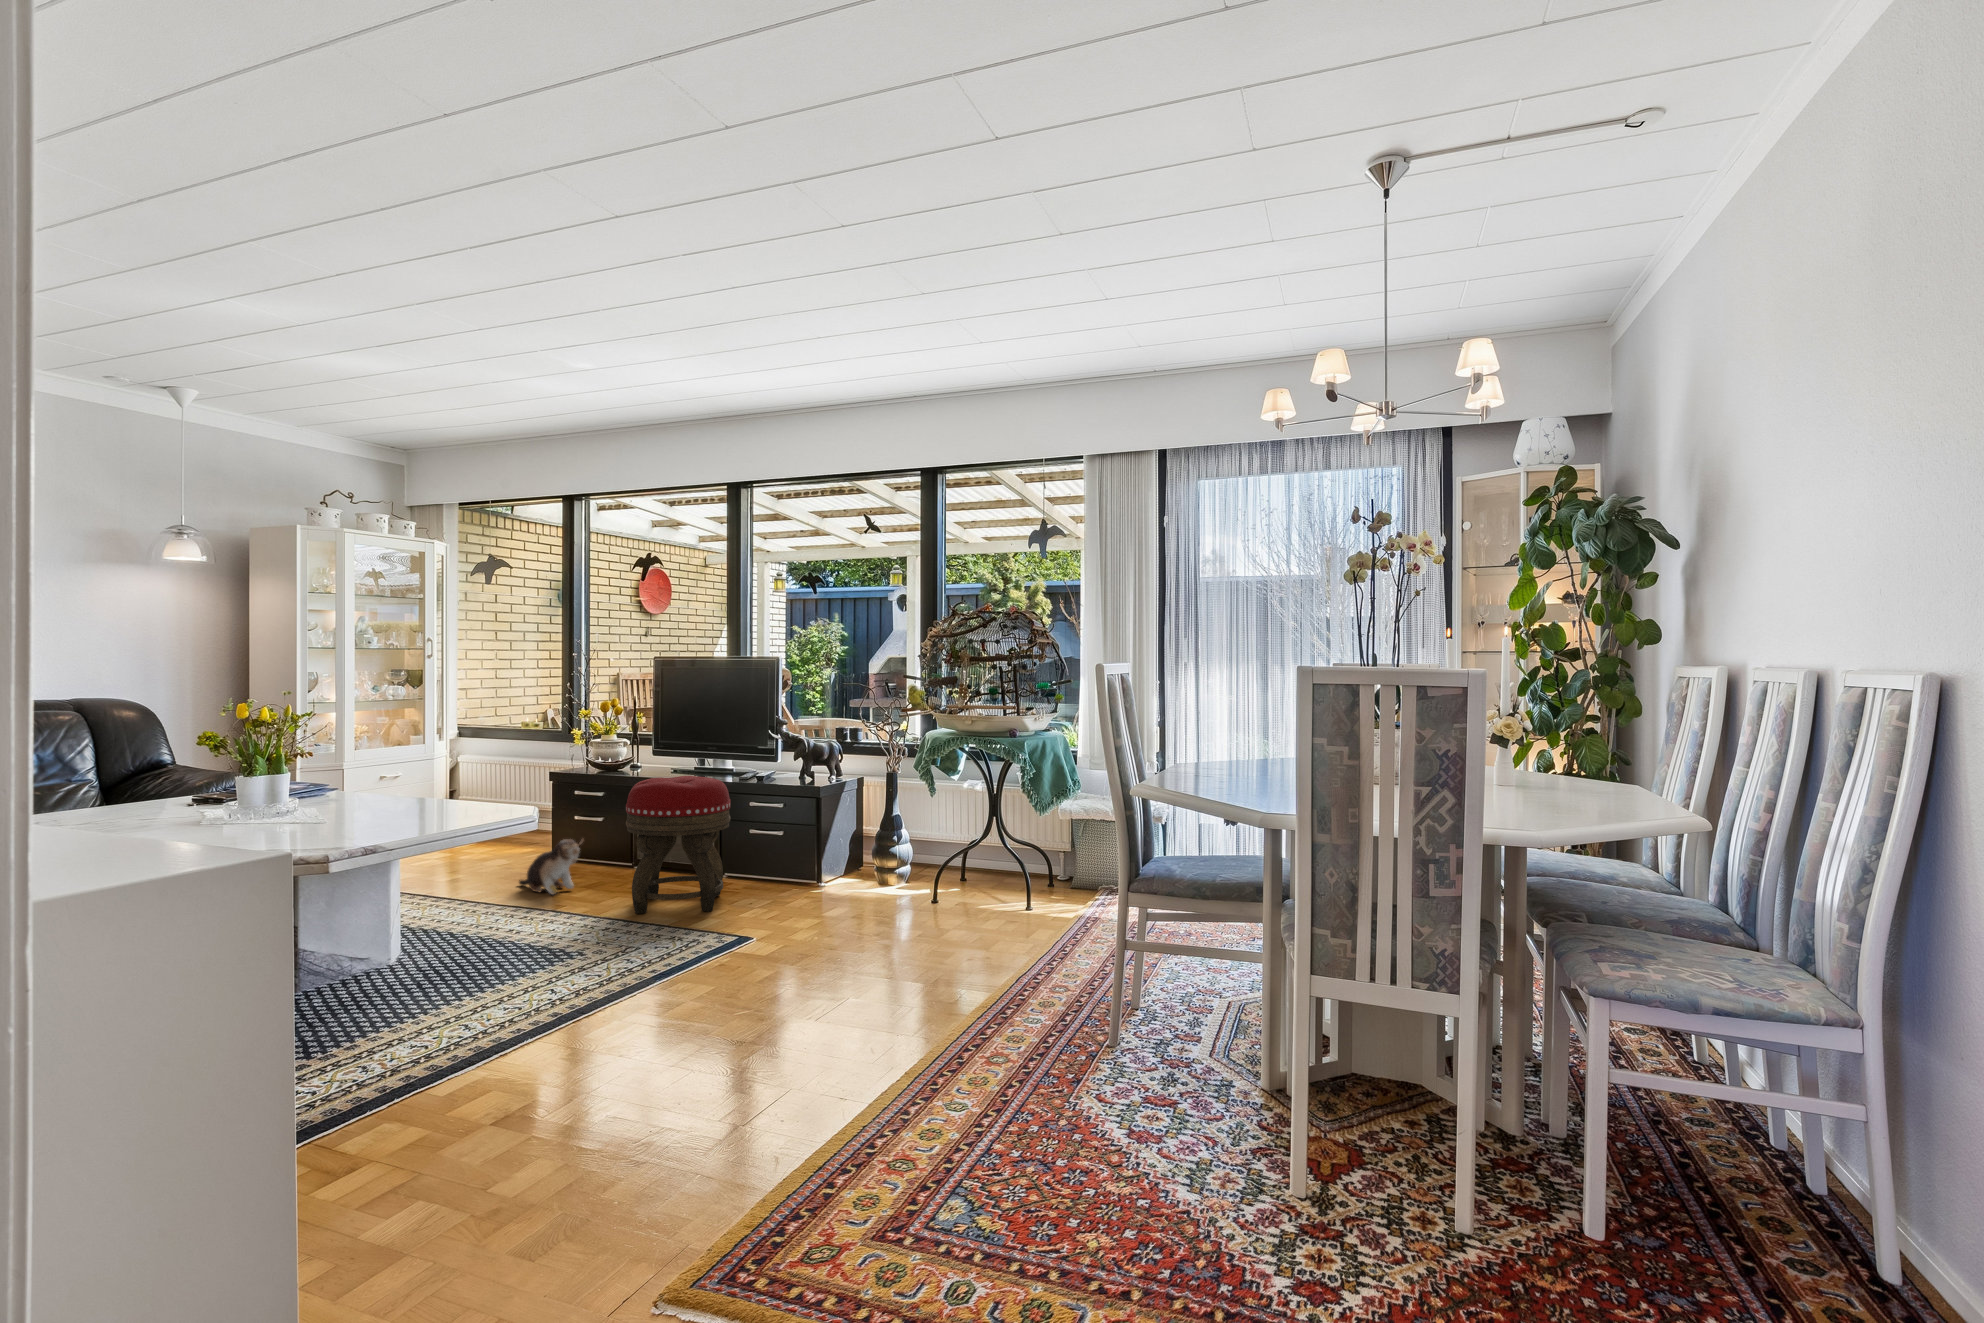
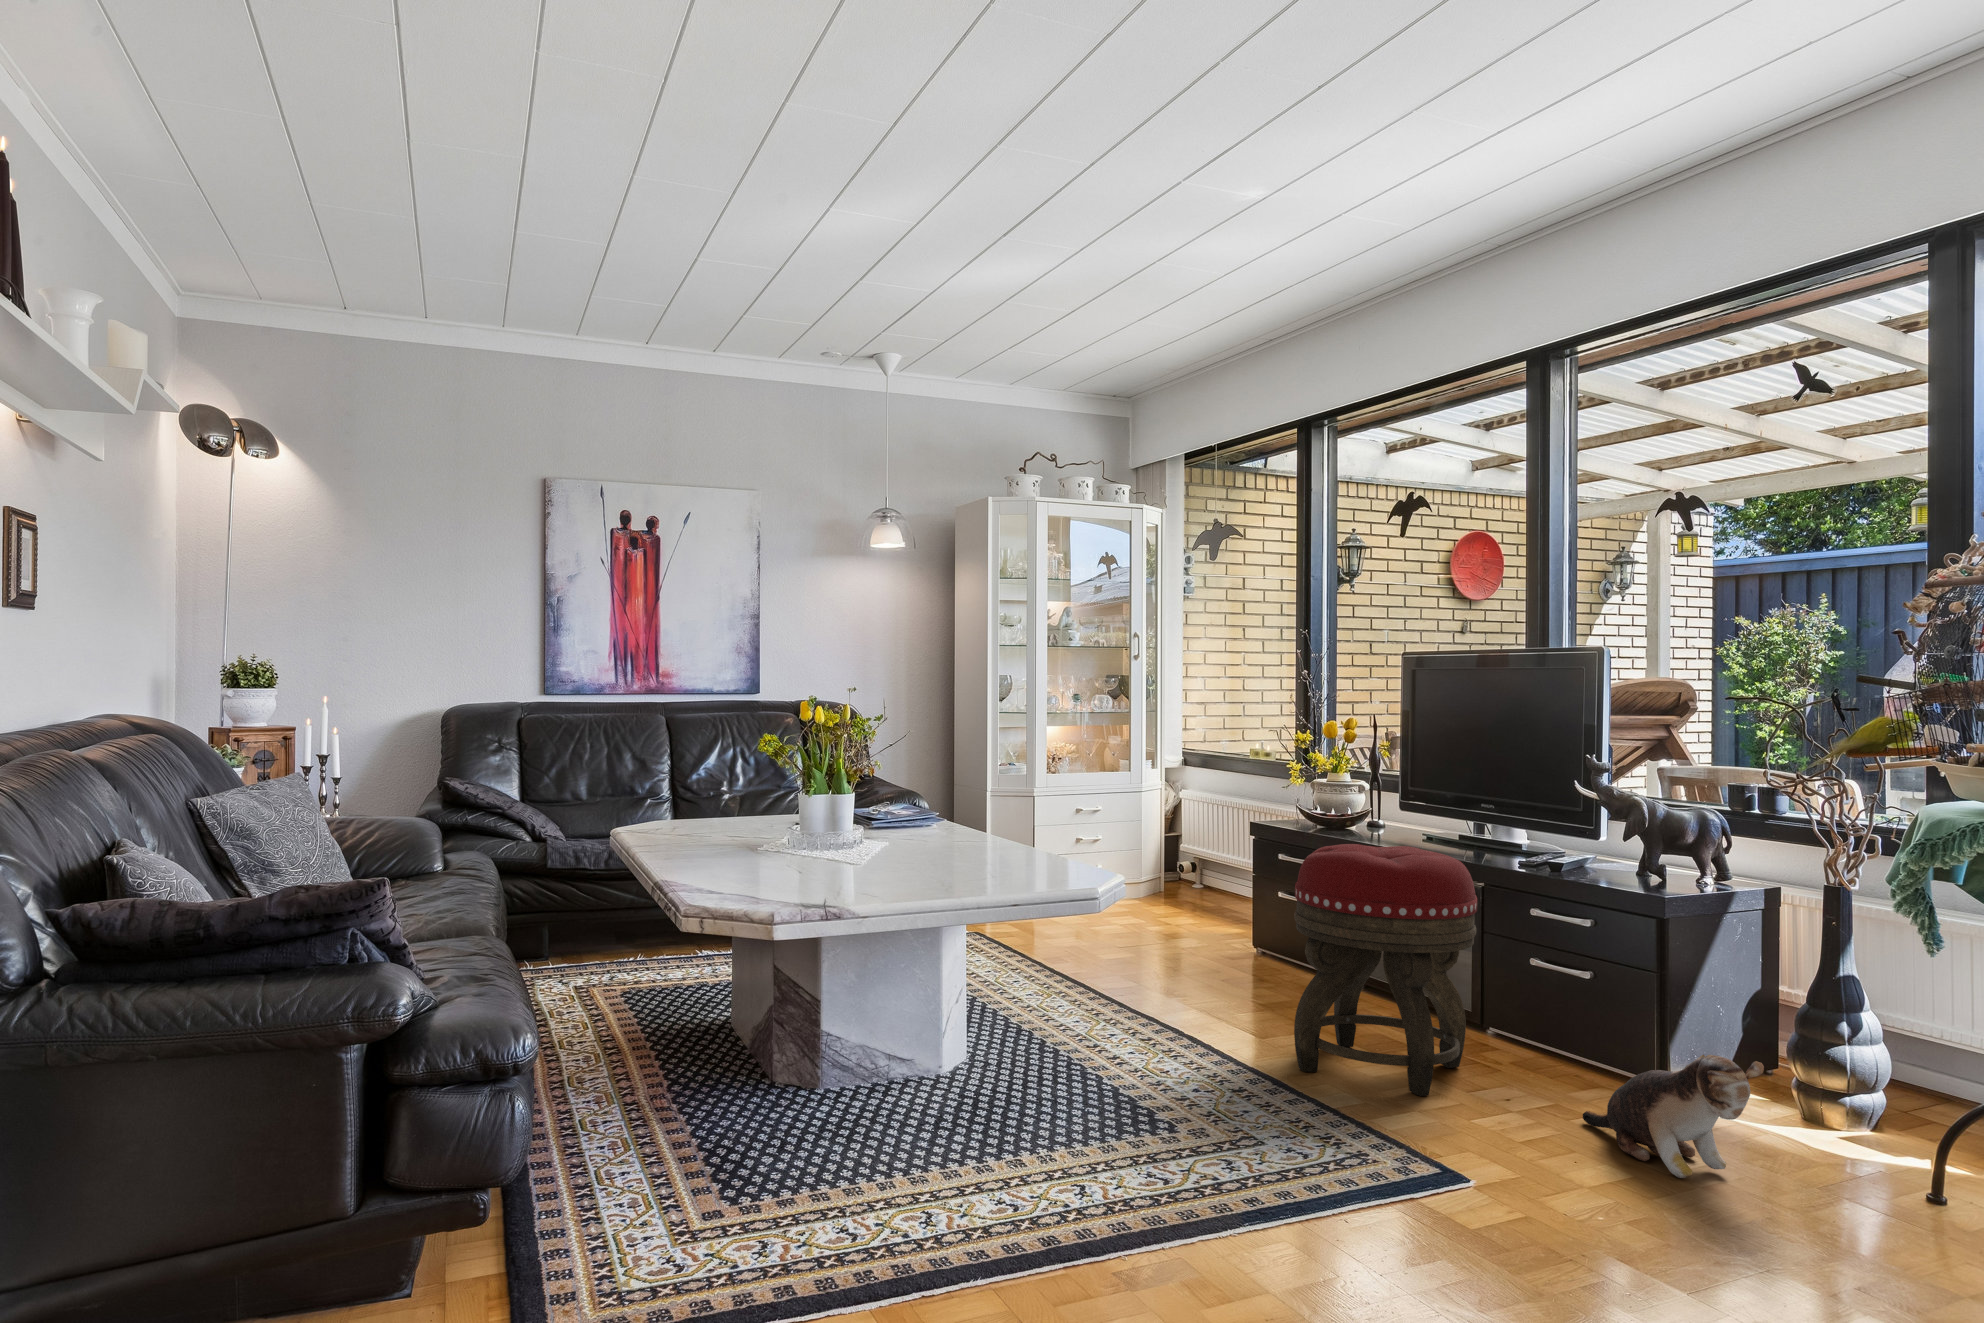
plush toy: present [519,839,584,894] -> present [1583,1055,1764,1178]

